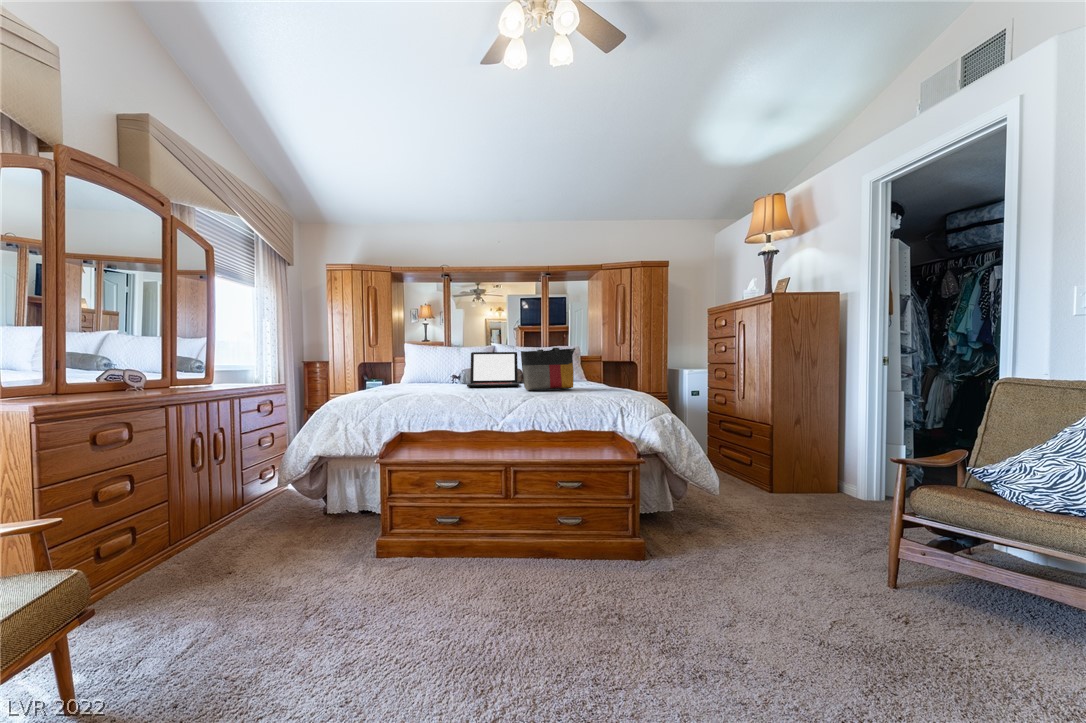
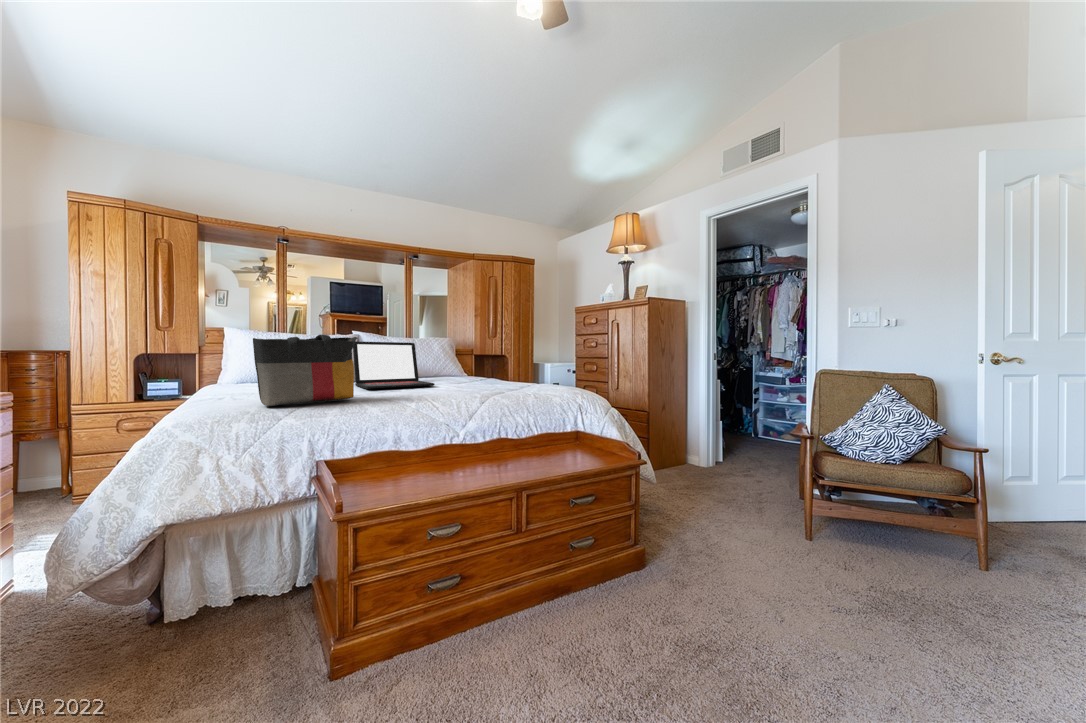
tote bag: present [521,347,575,390] -> present [253,335,358,406]

